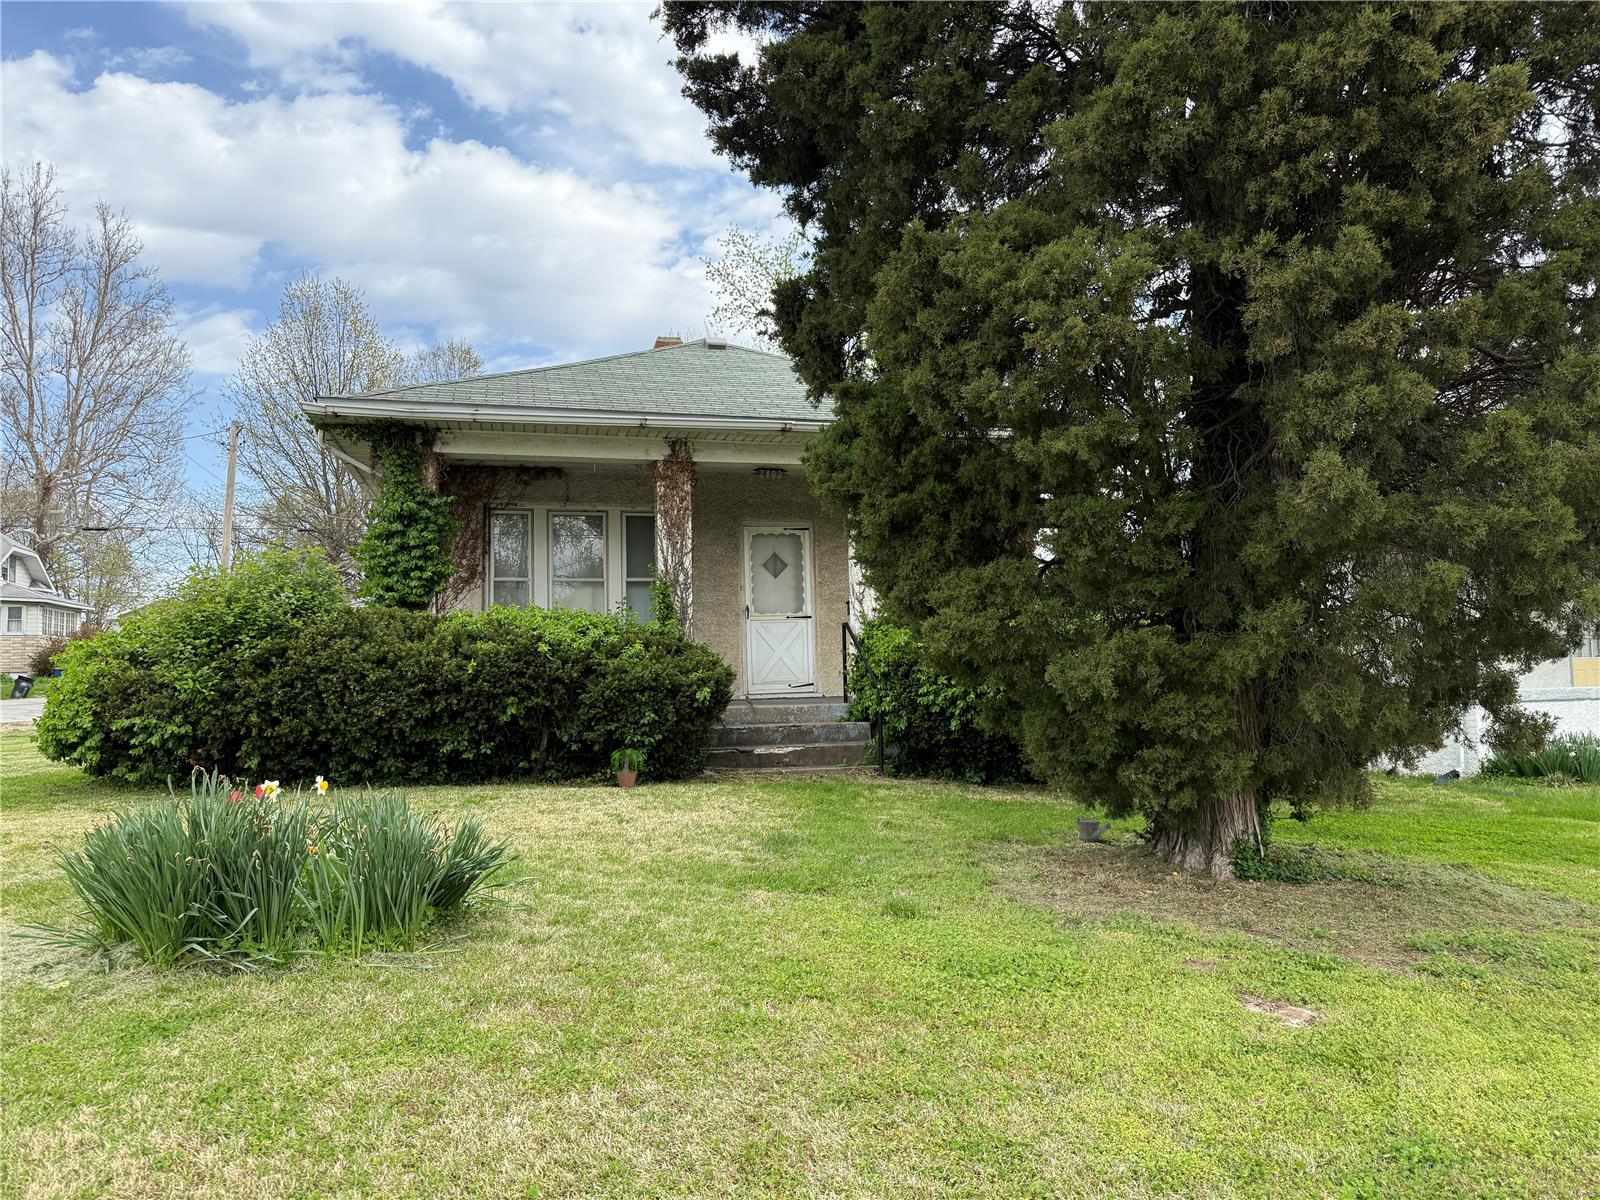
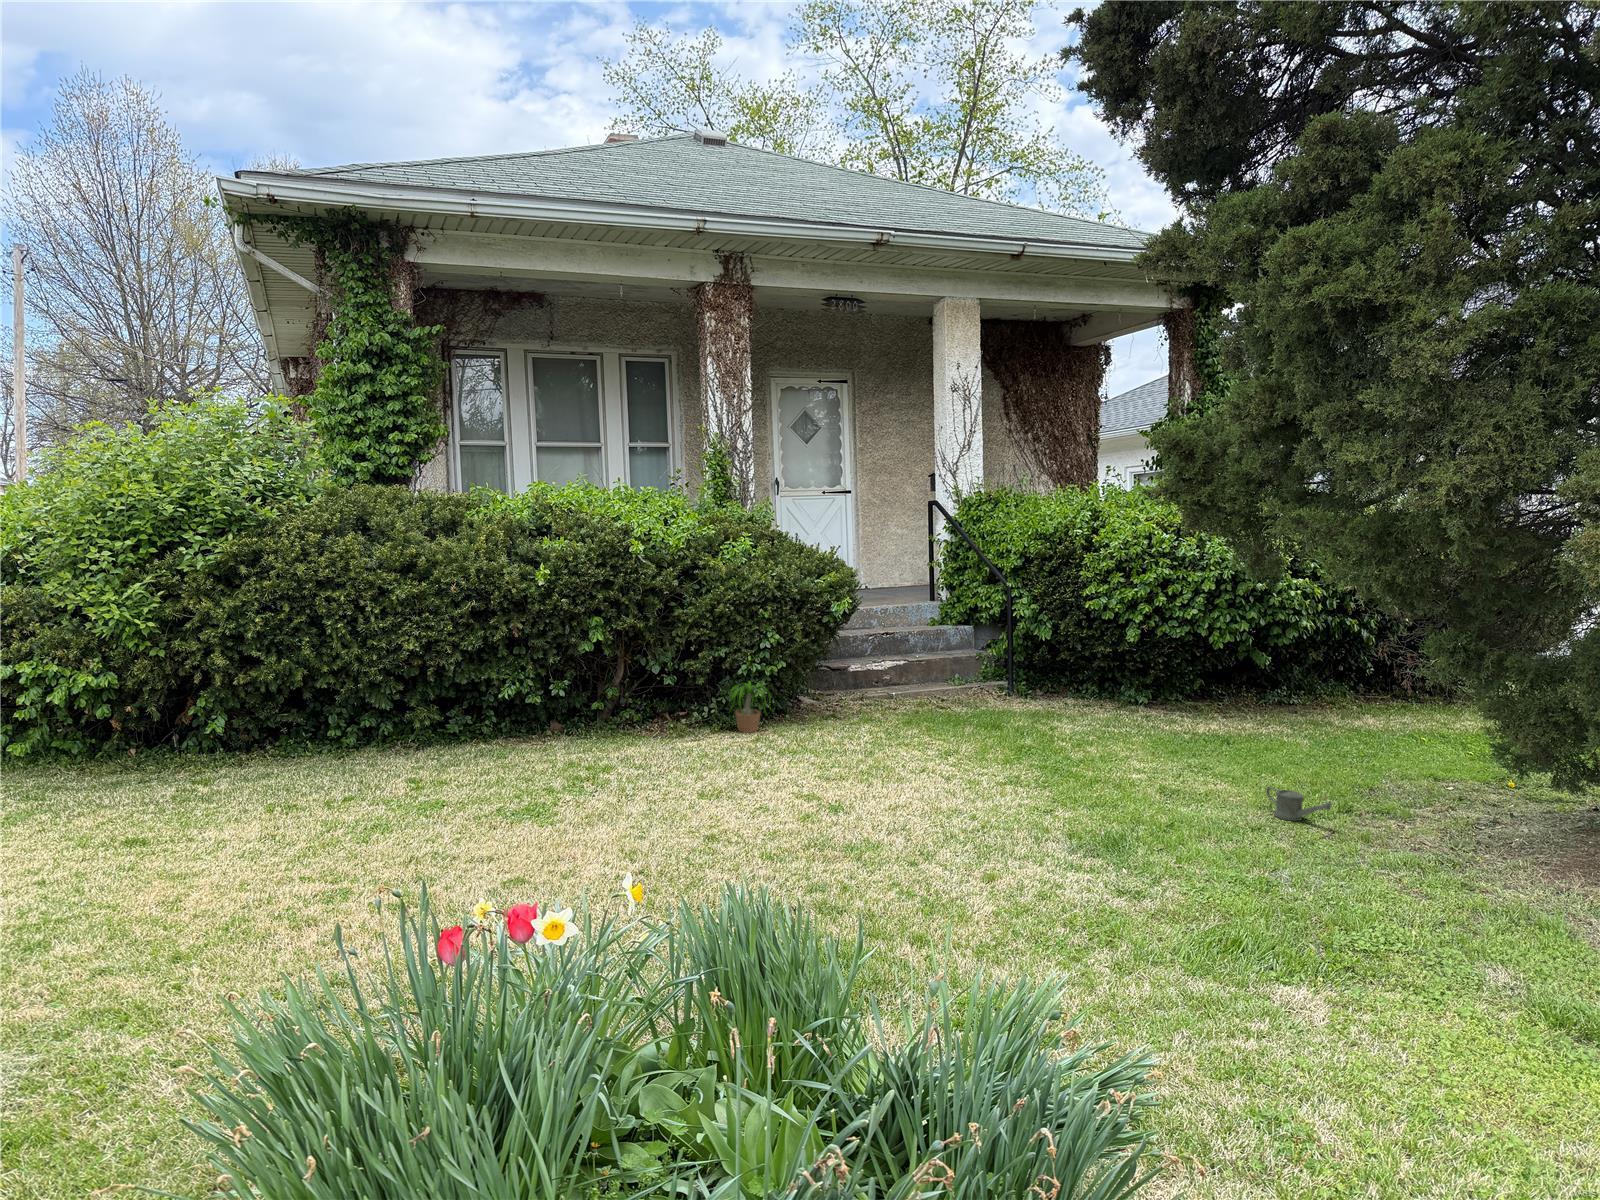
watering can: present [1077,817,1111,841] -> present [1266,787,1331,821]

